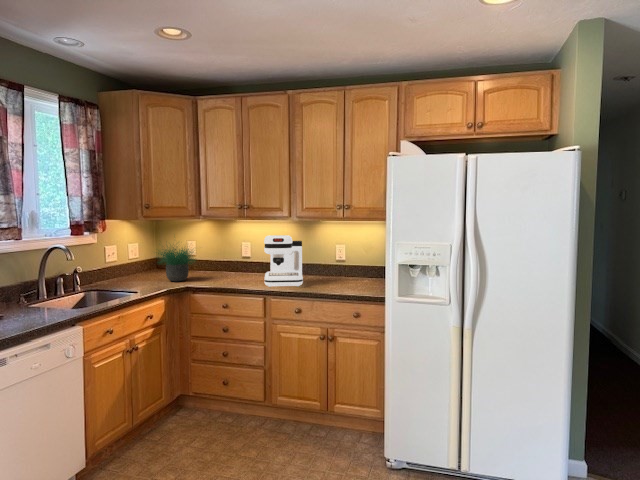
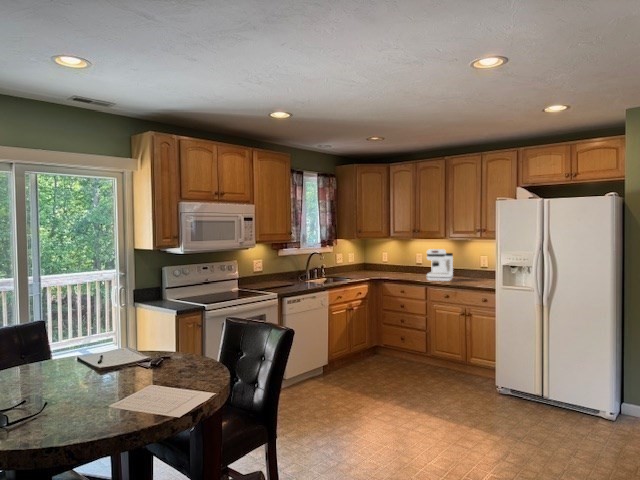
potted plant: present [158,247,195,282] -> none [361,246,393,276]

